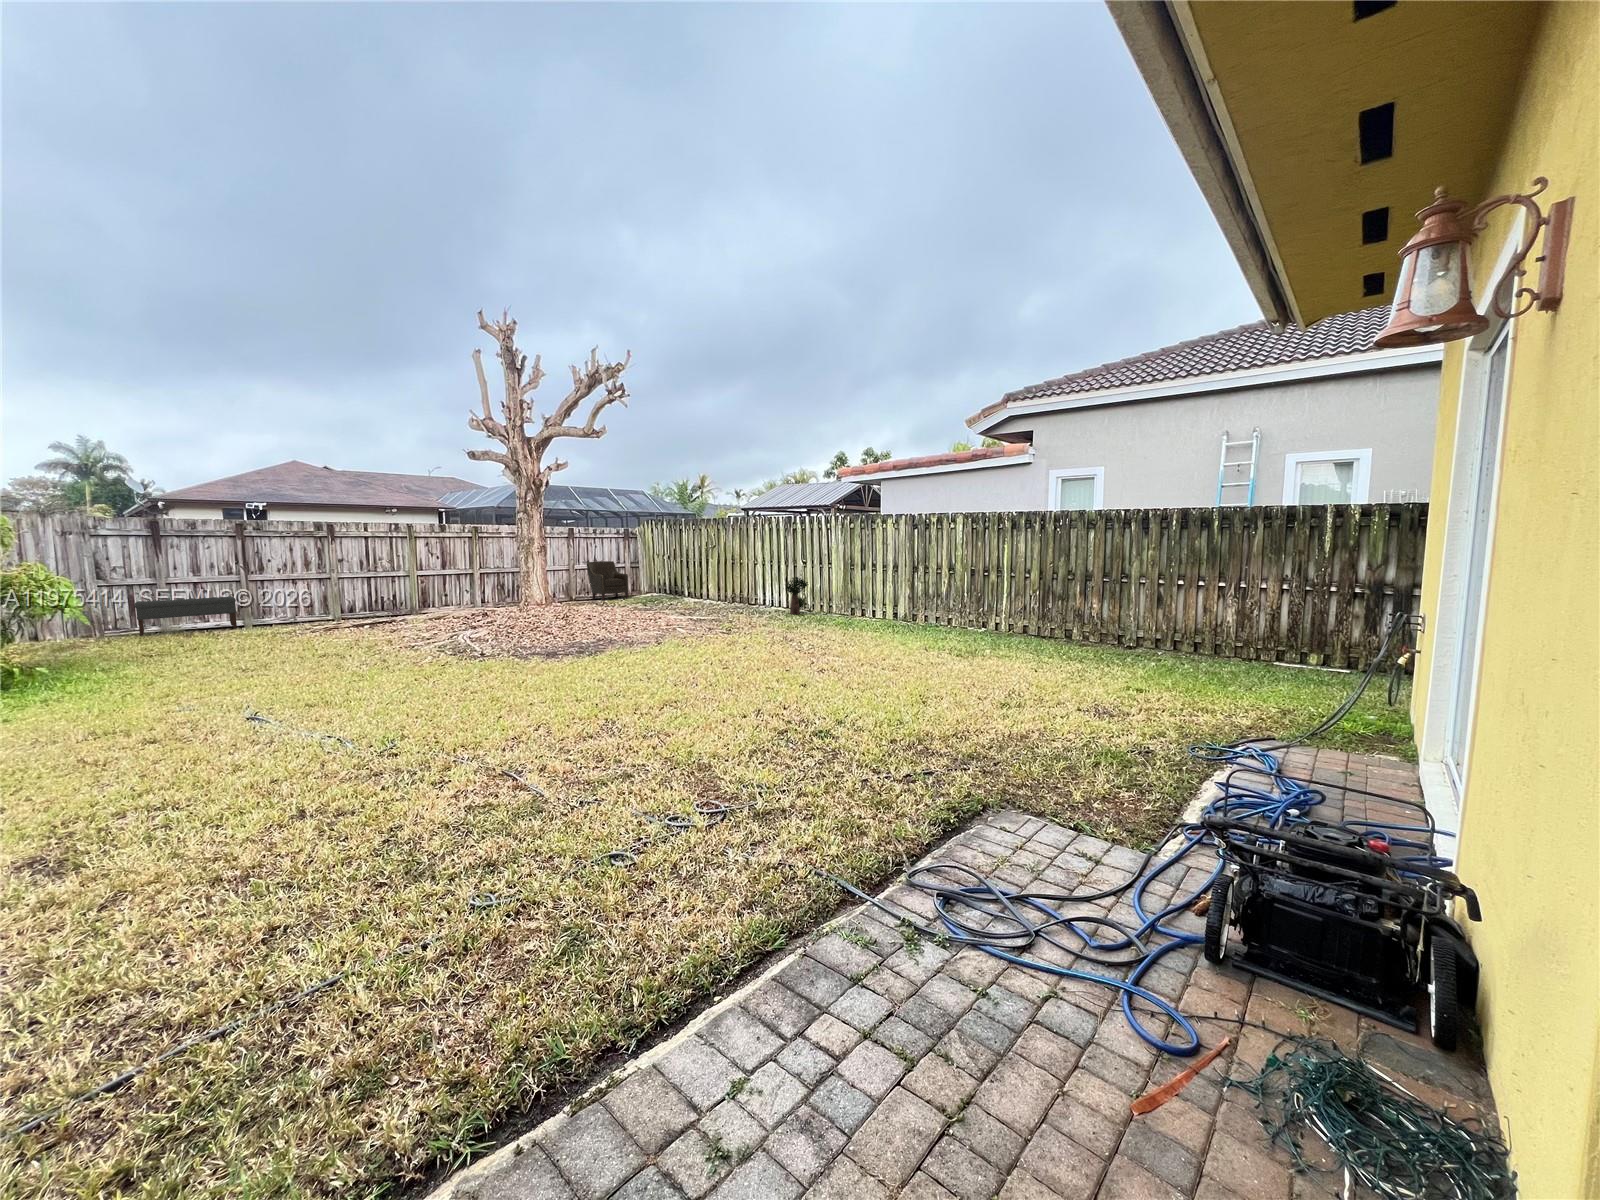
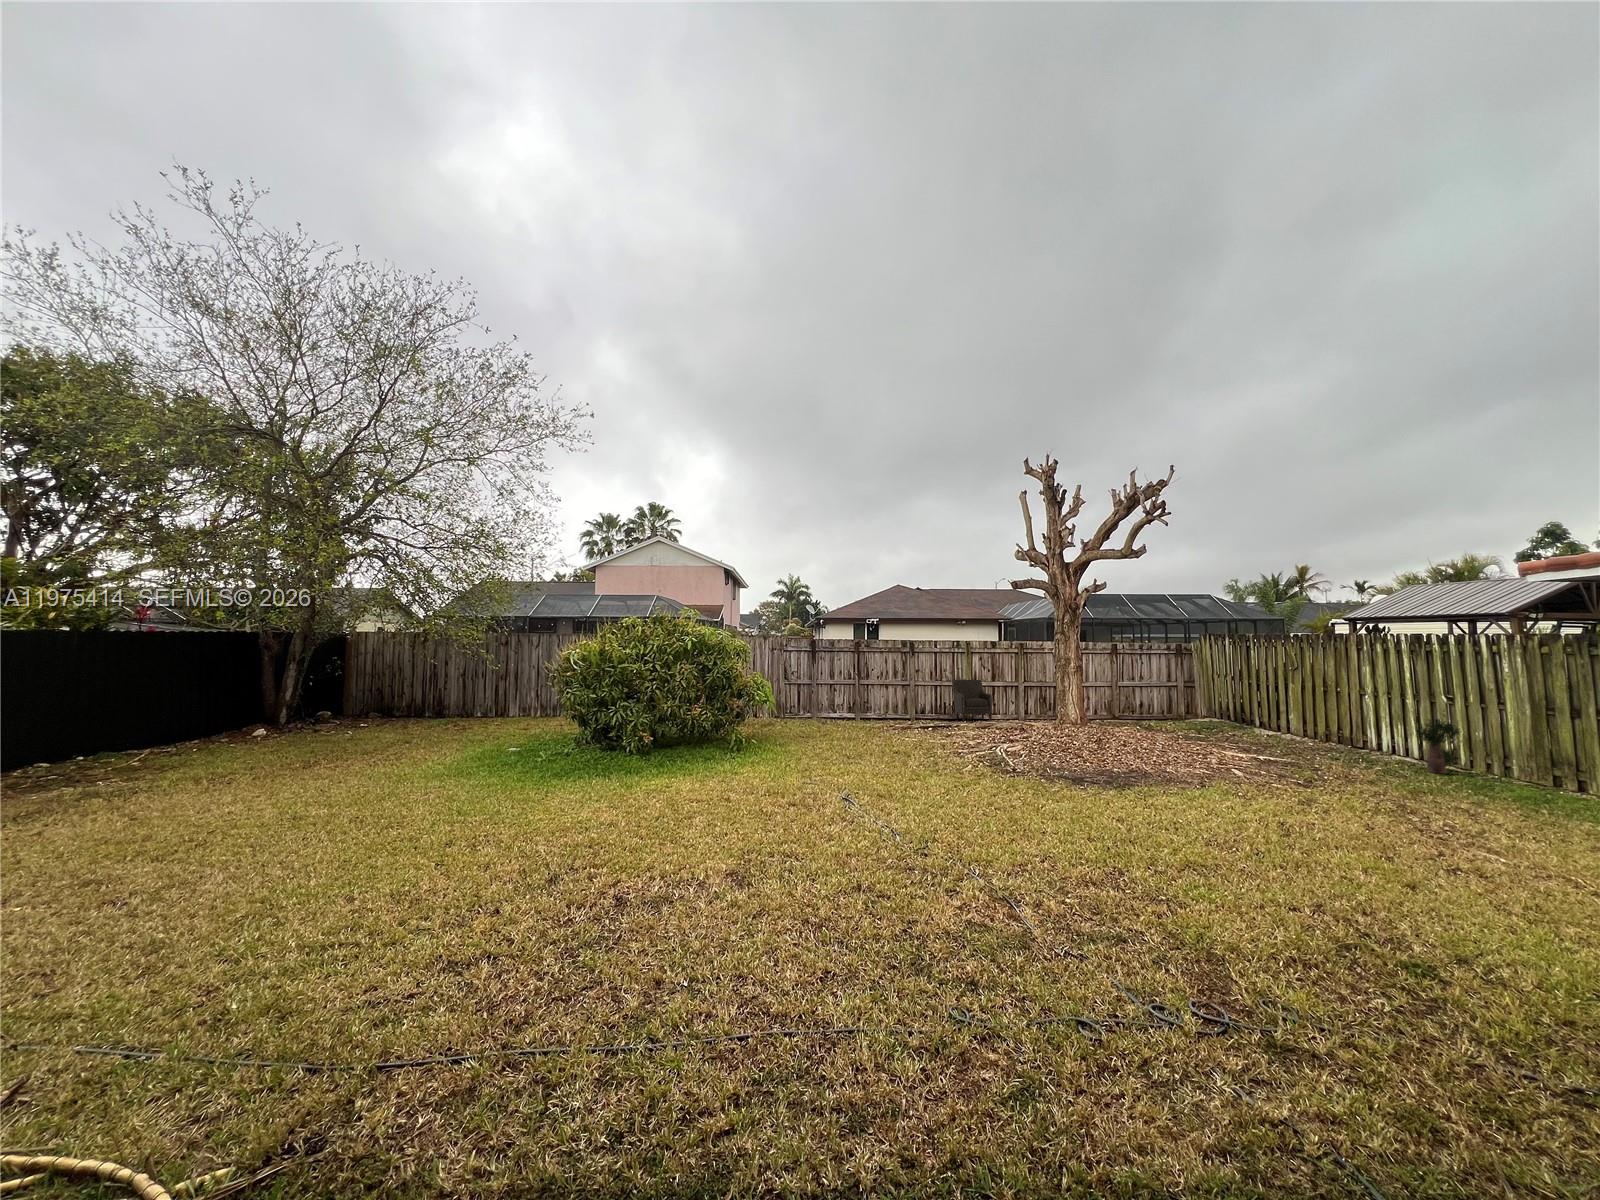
chair: present [587,561,628,600] -> present [952,679,992,721]
bench: present [135,596,237,636] -> none [804,696,853,720]

